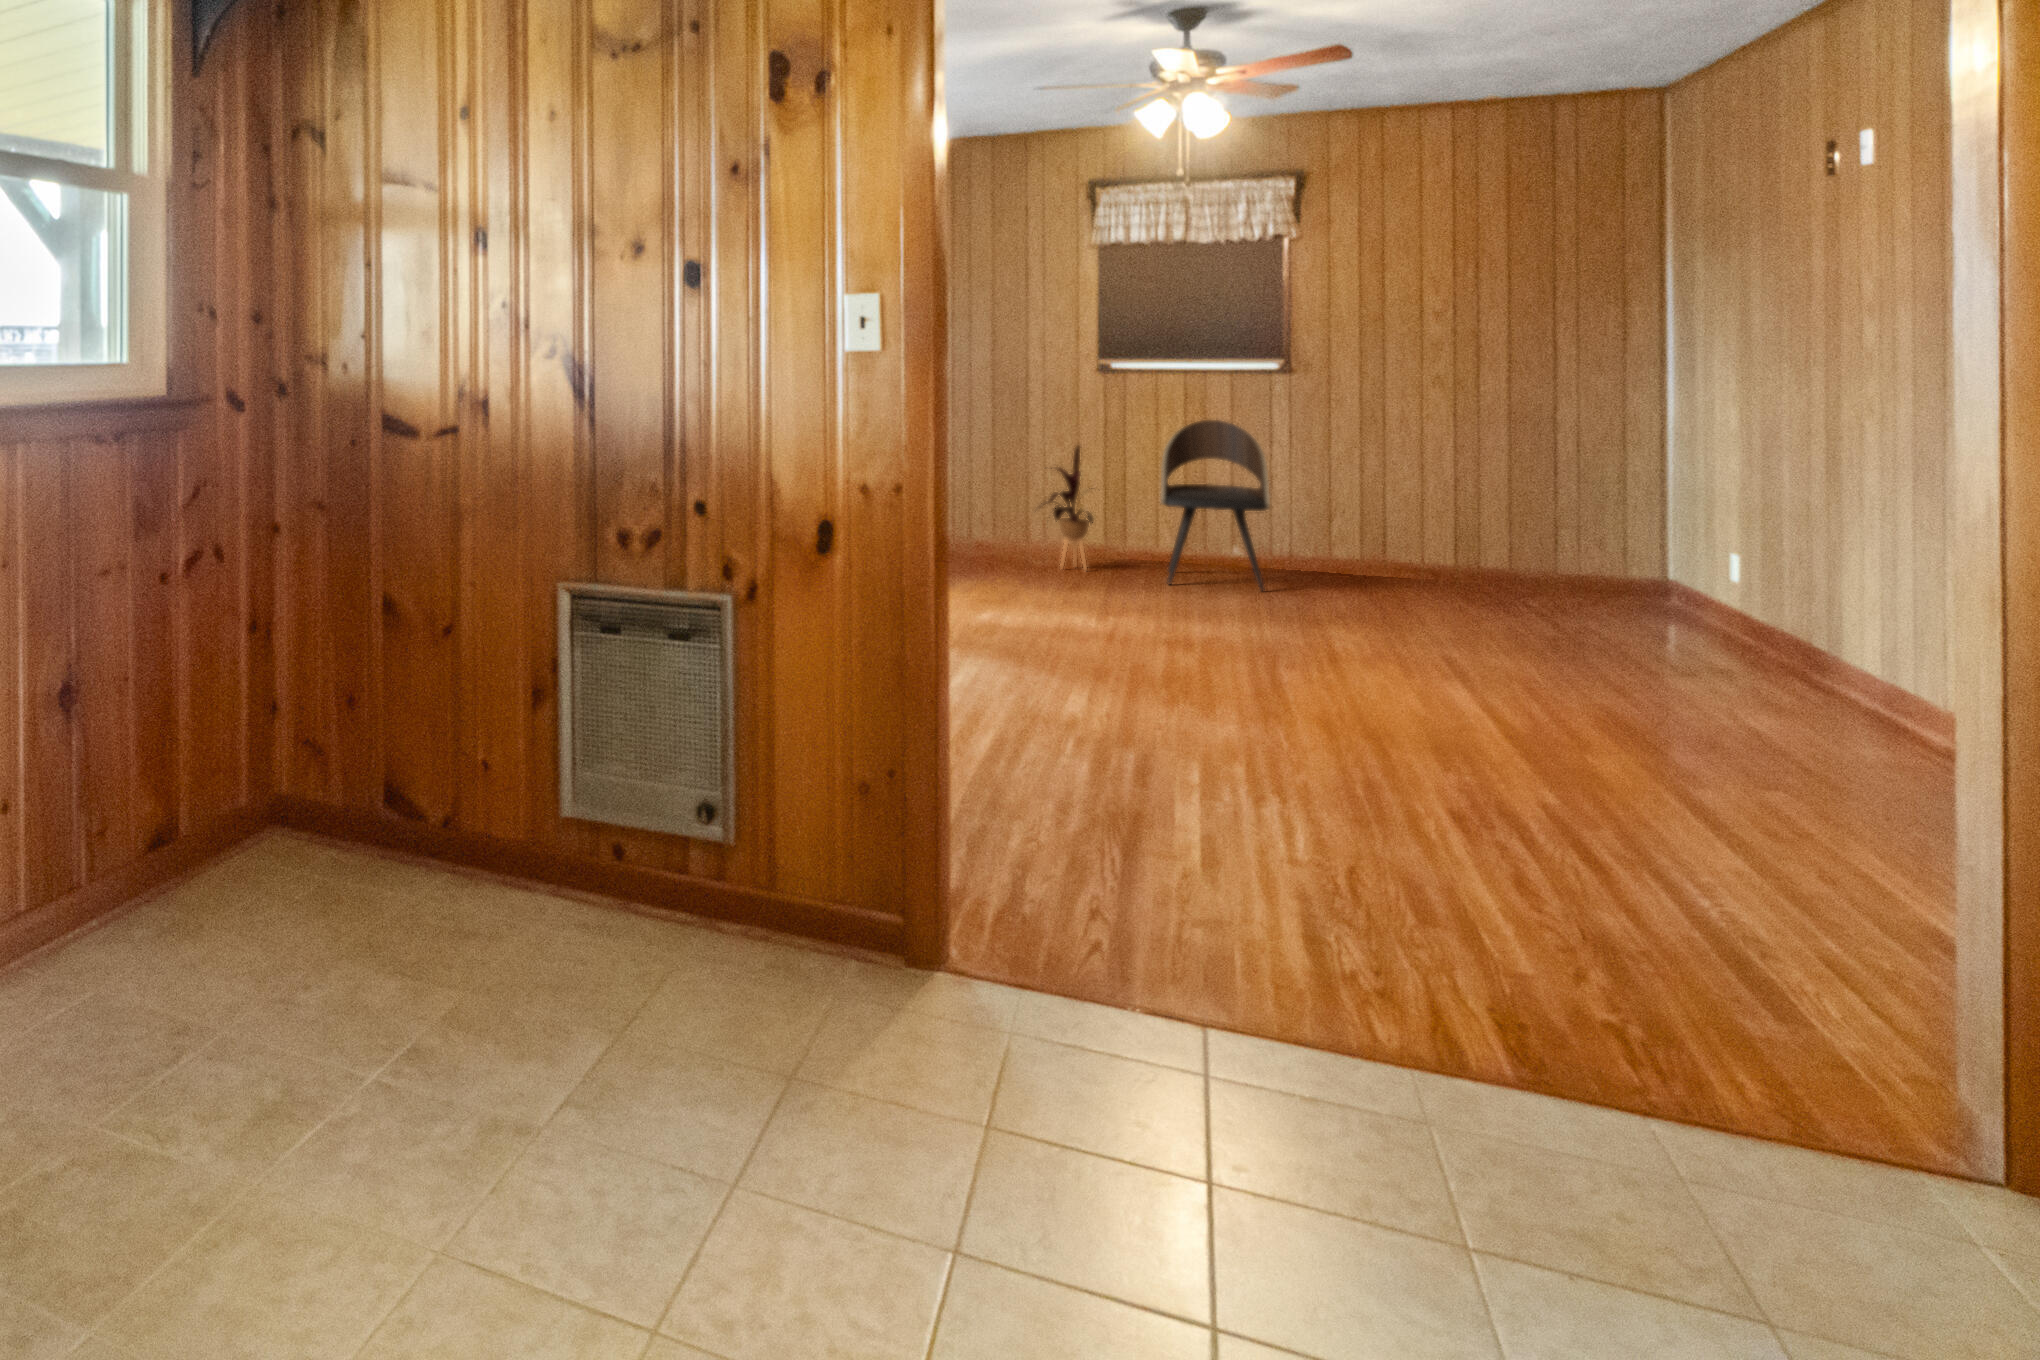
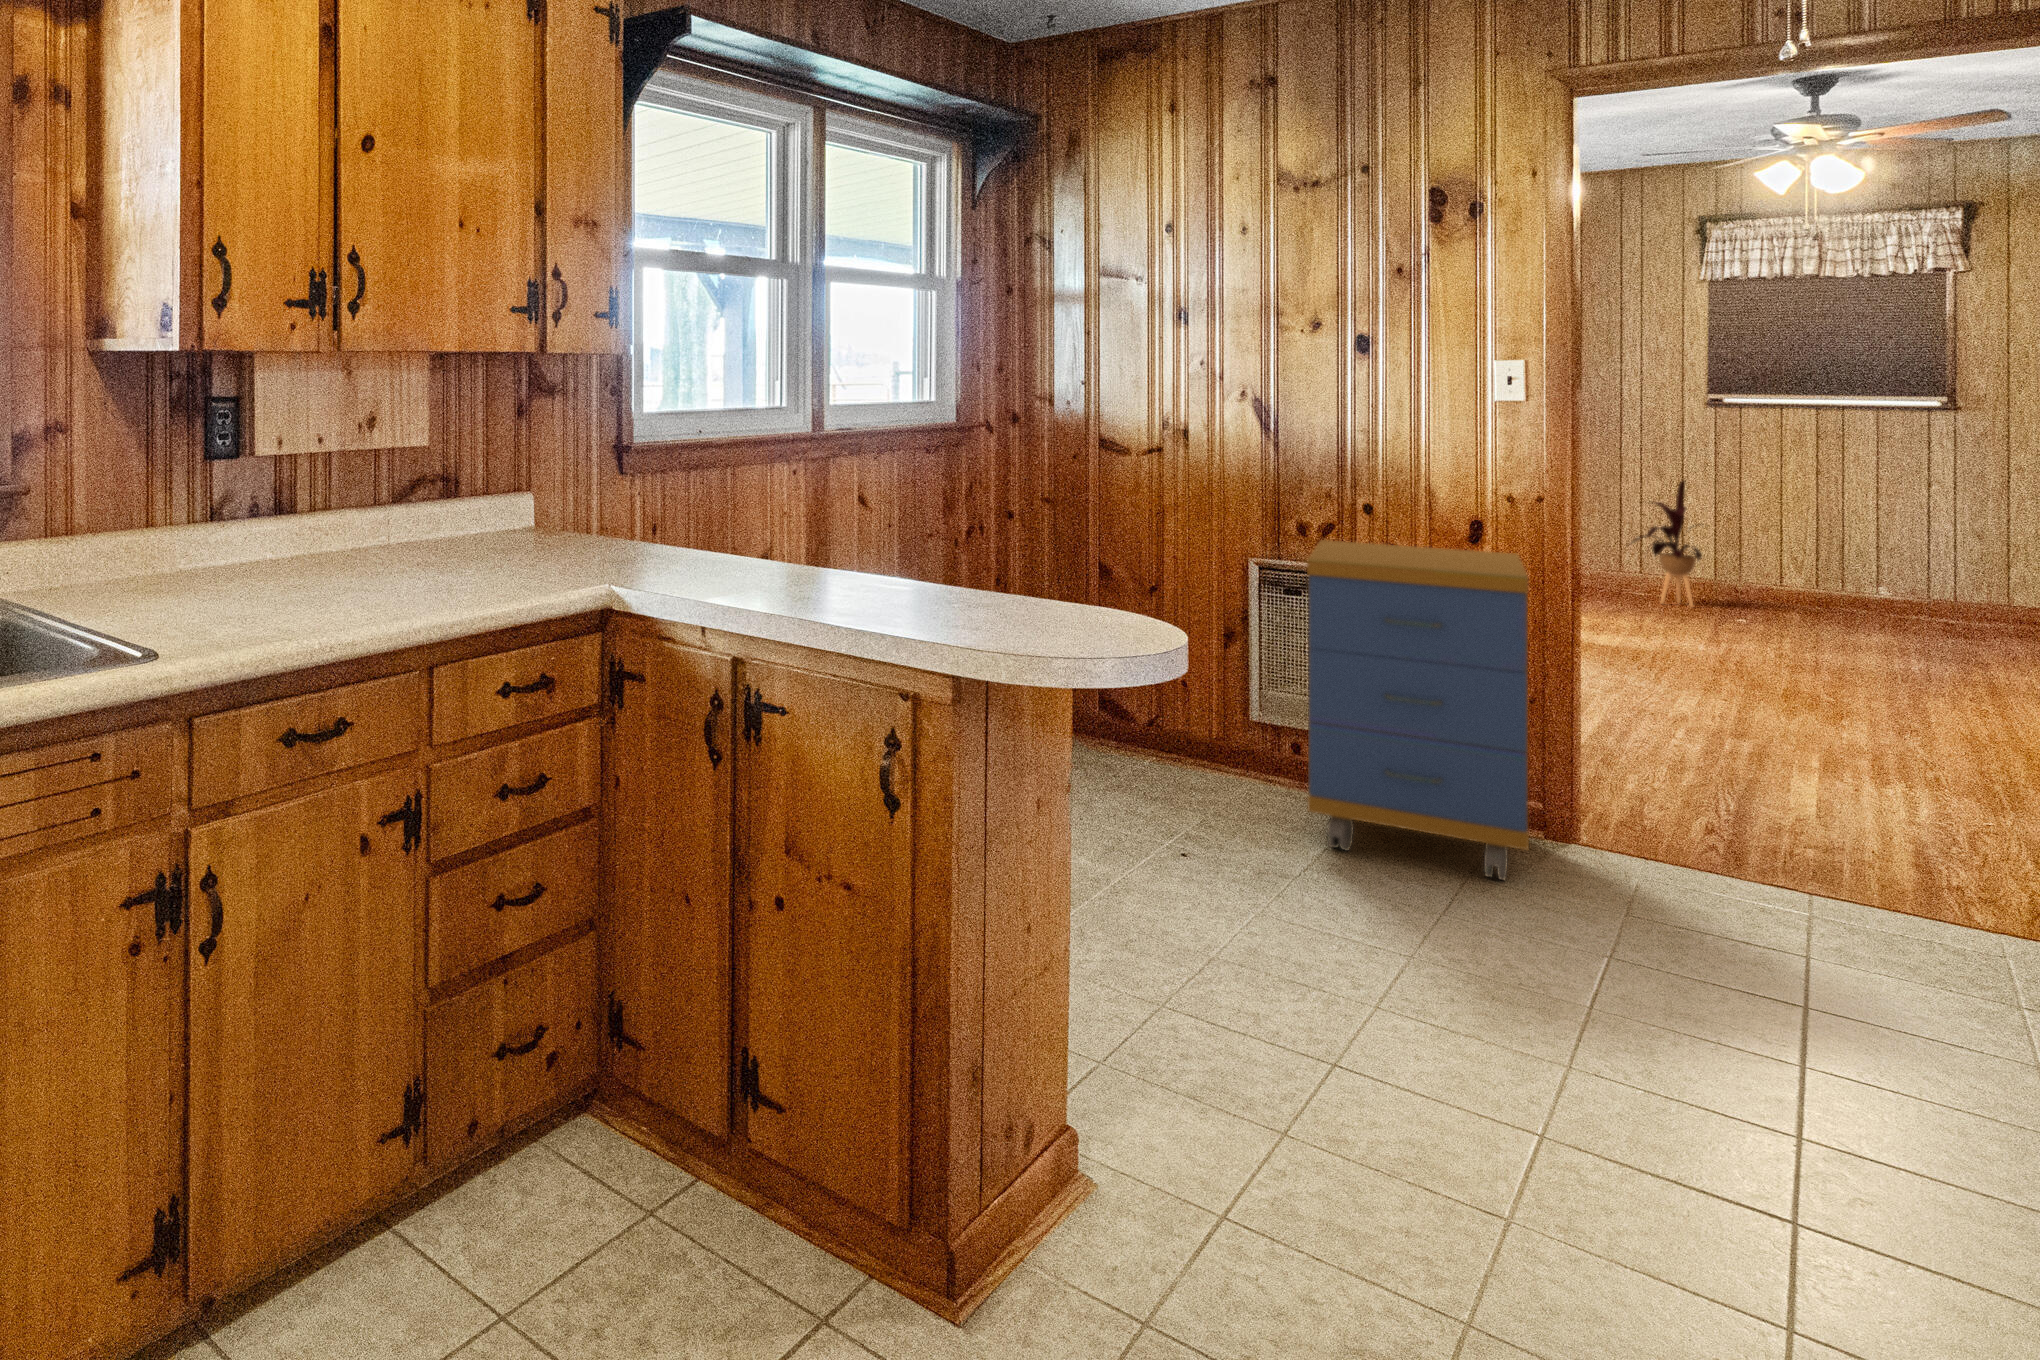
dining chair: present [1160,420,1270,590] -> none [1786,459,1927,637]
storage cabinet: none [575,555,871,1079] -> present [1307,540,1529,880]

